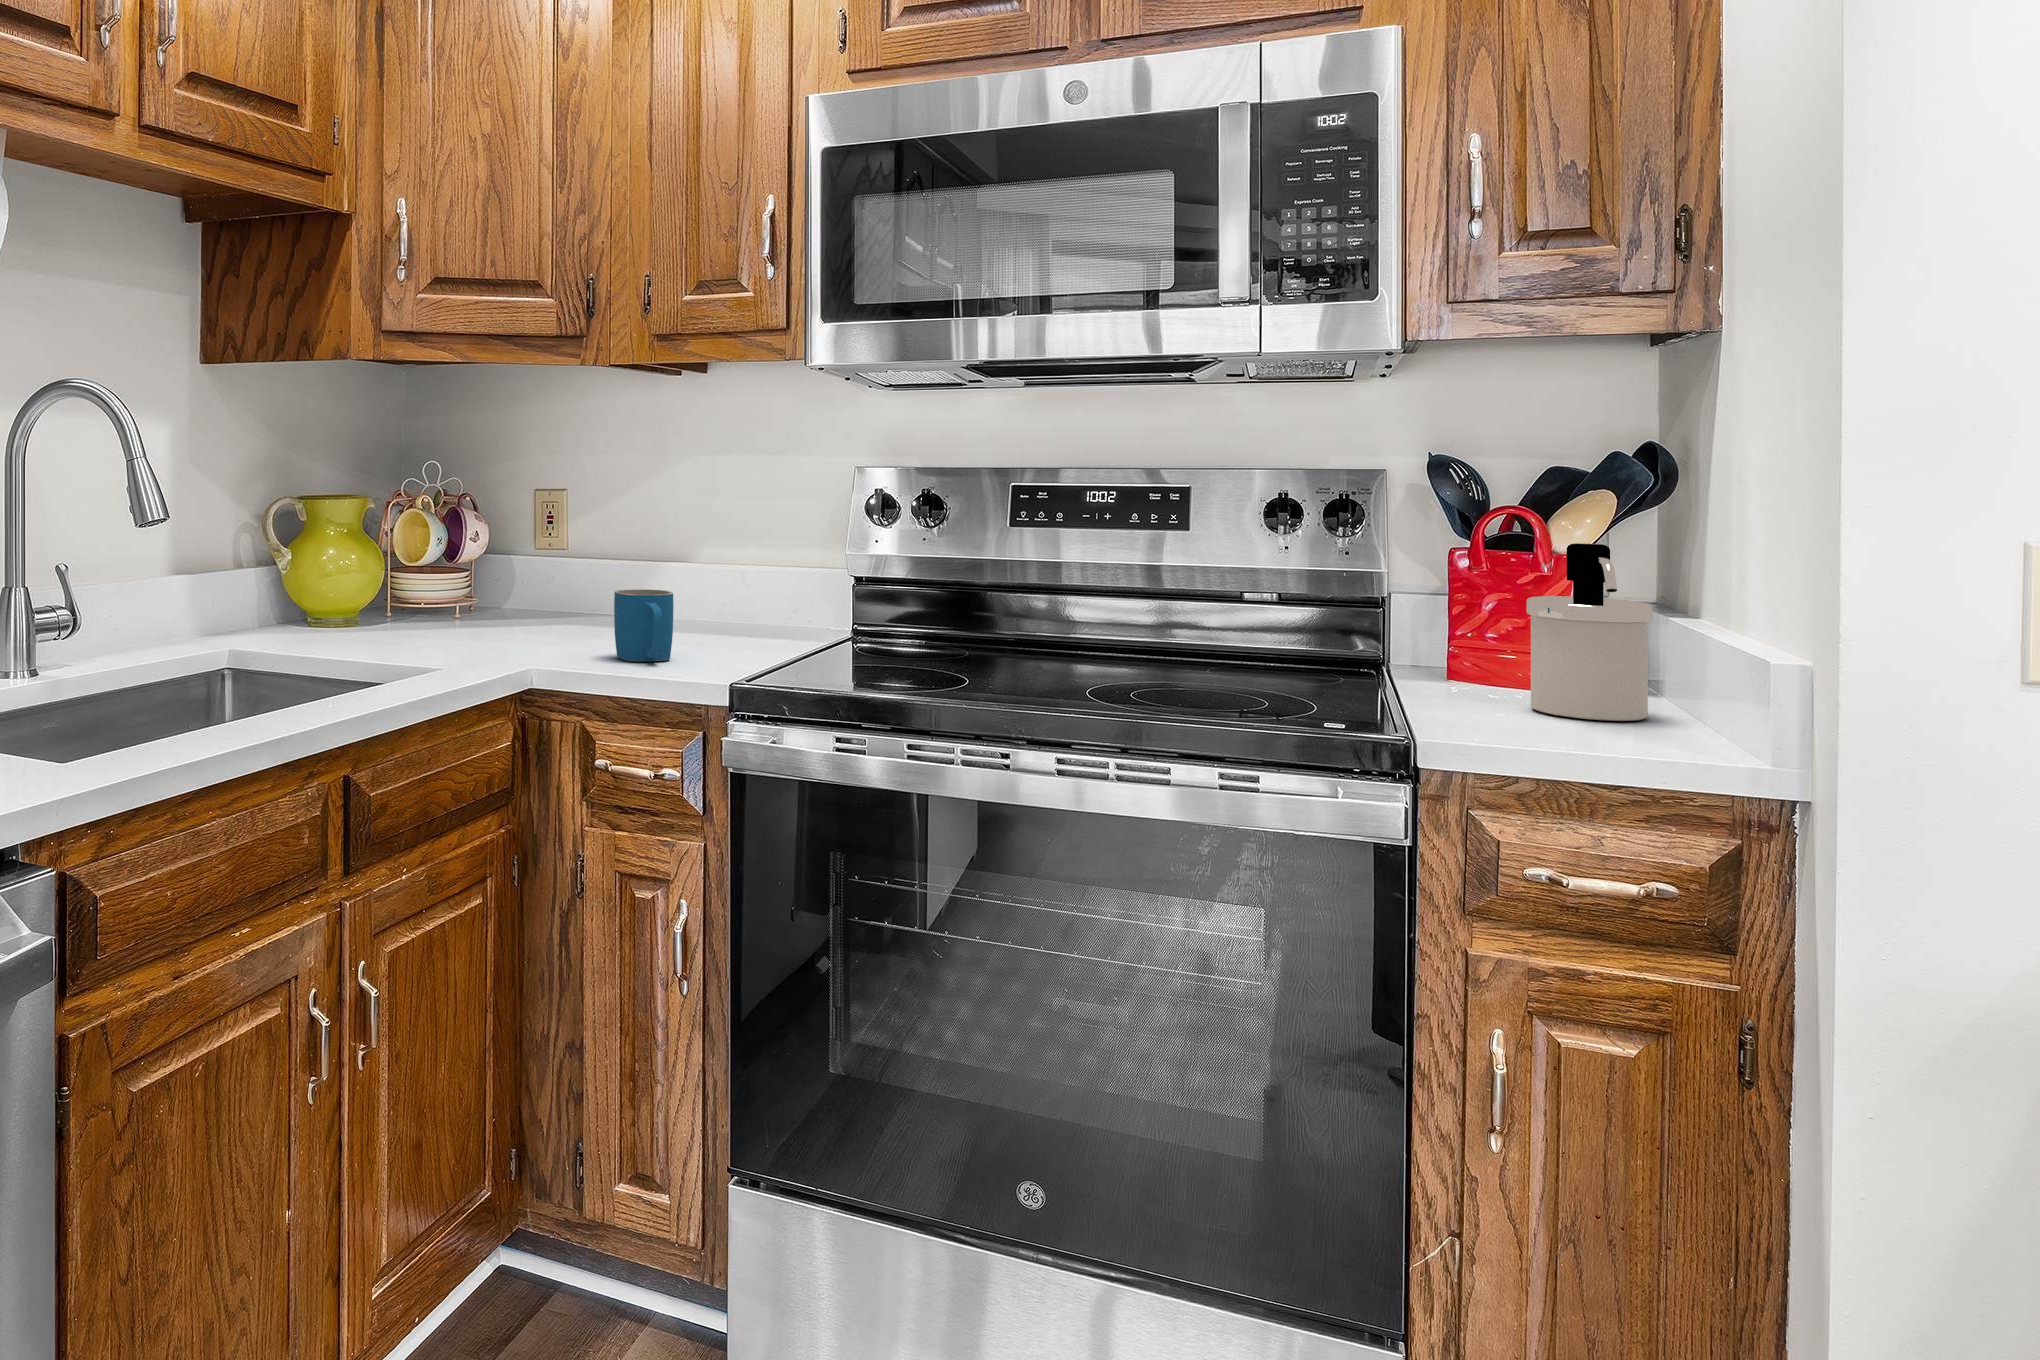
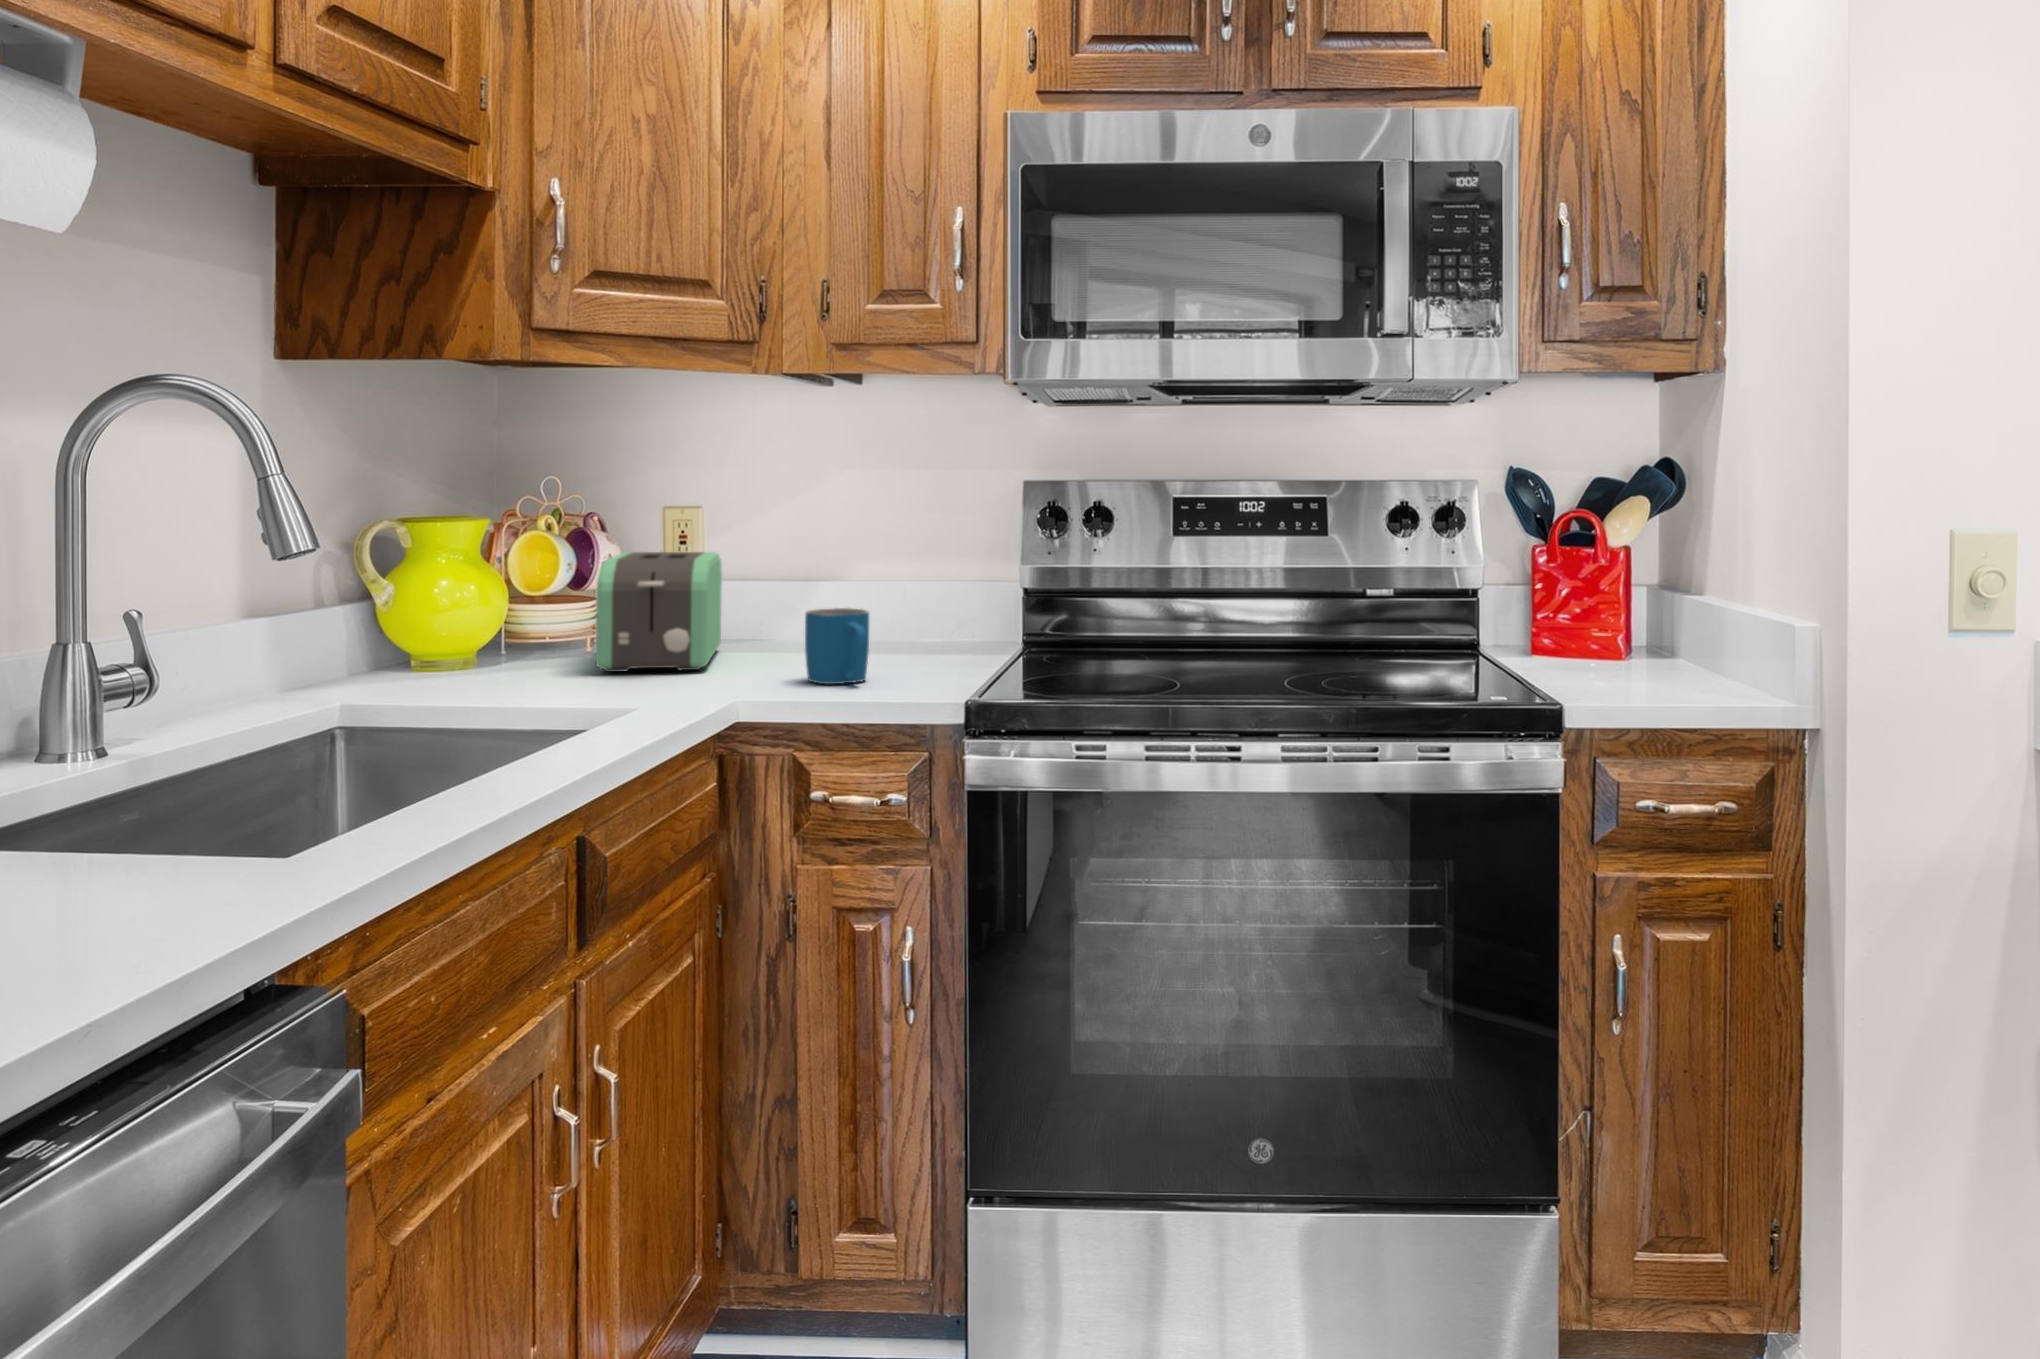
toaster: none [448,532,577,641] -> present [596,552,722,672]
soap dispenser: present [1527,543,1653,721] -> none [1600,538,1688,680]

